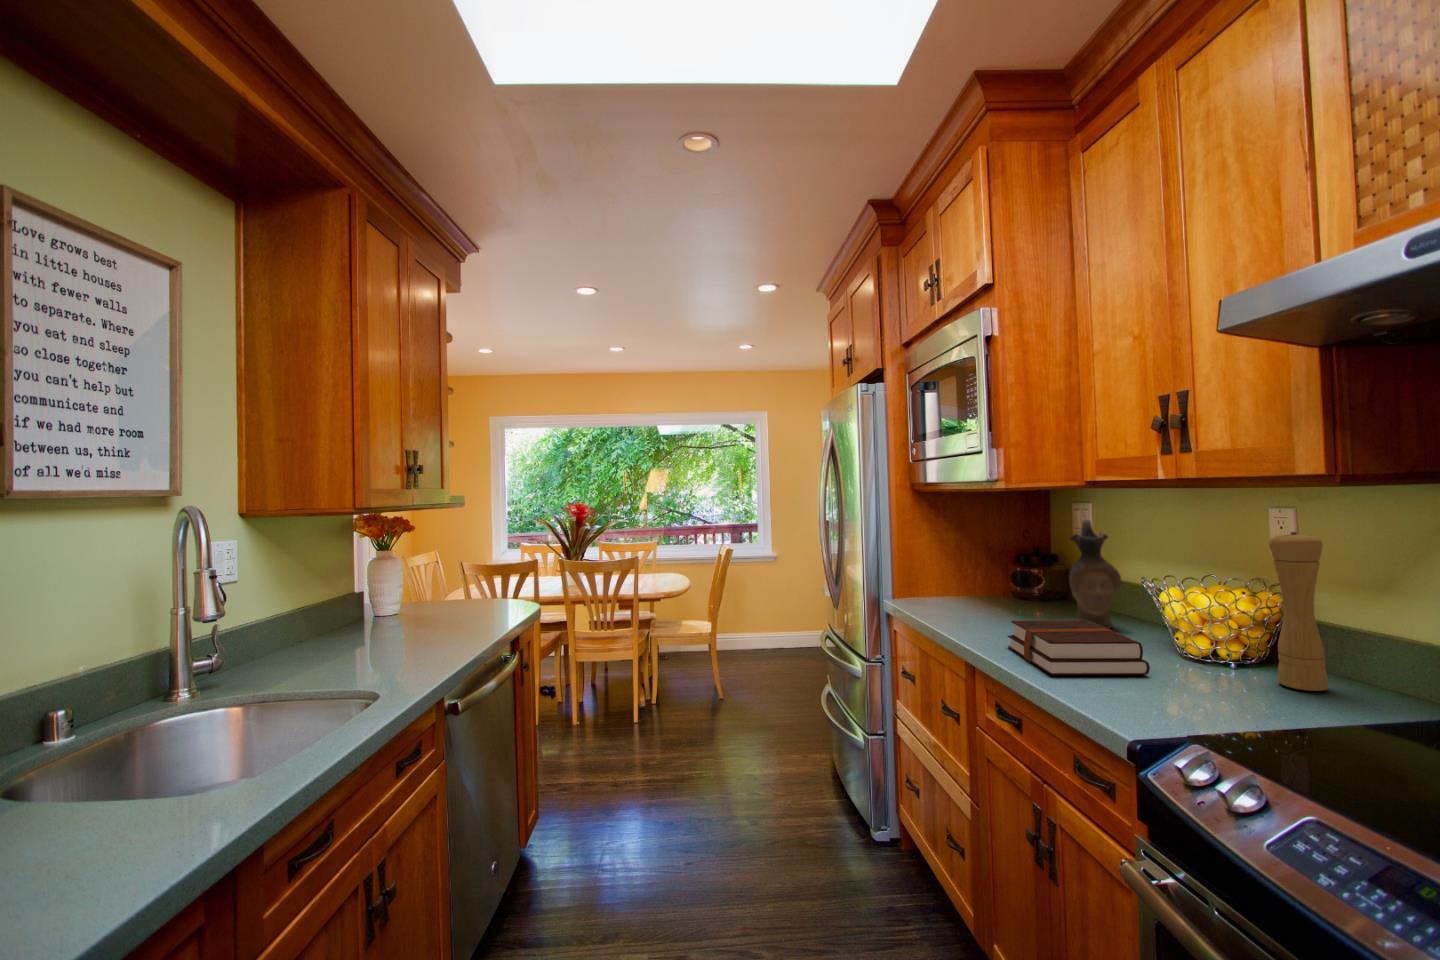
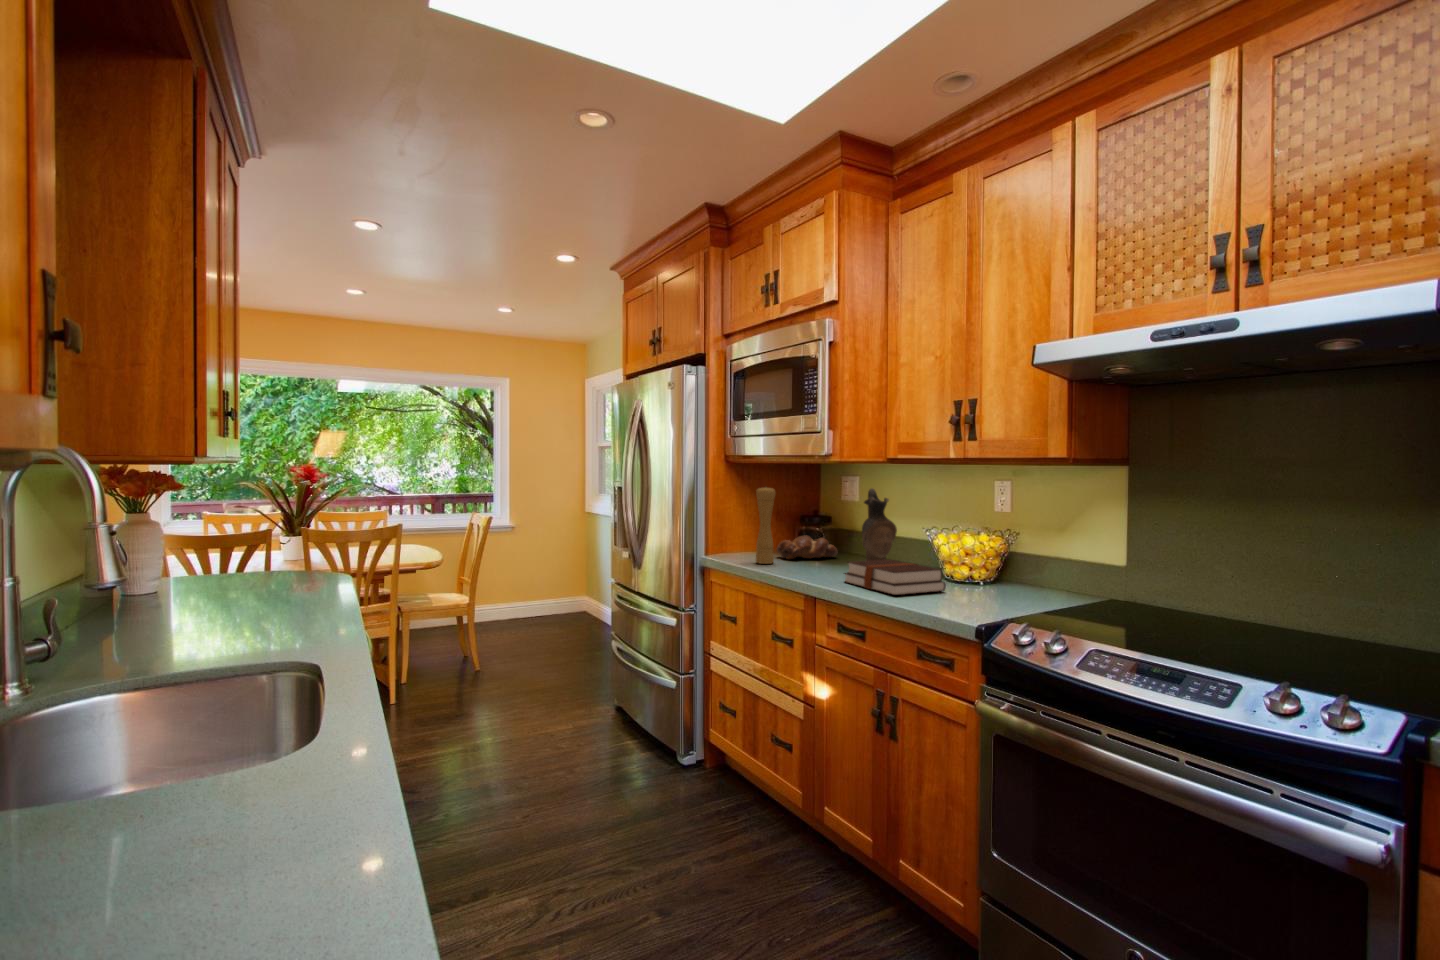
pepper mill: present [1269,532,1328,691] -> present [756,487,775,564]
bread loaf: none [970,579,1056,609] -> present [777,536,838,559]

